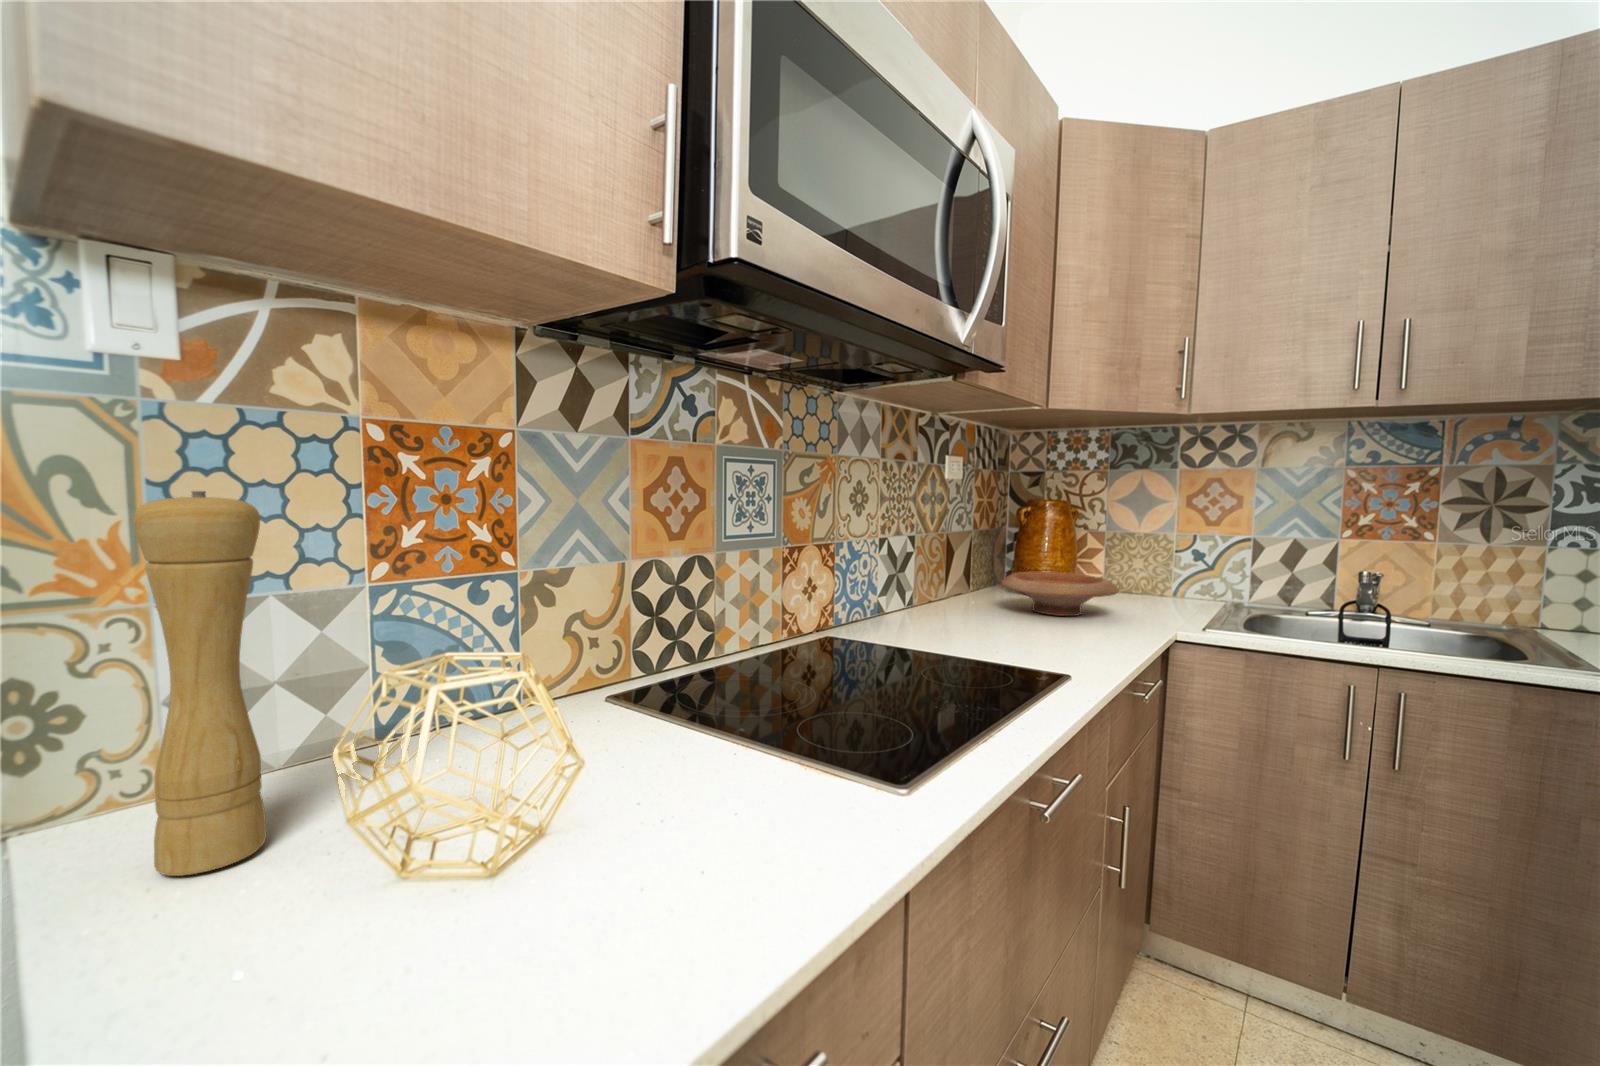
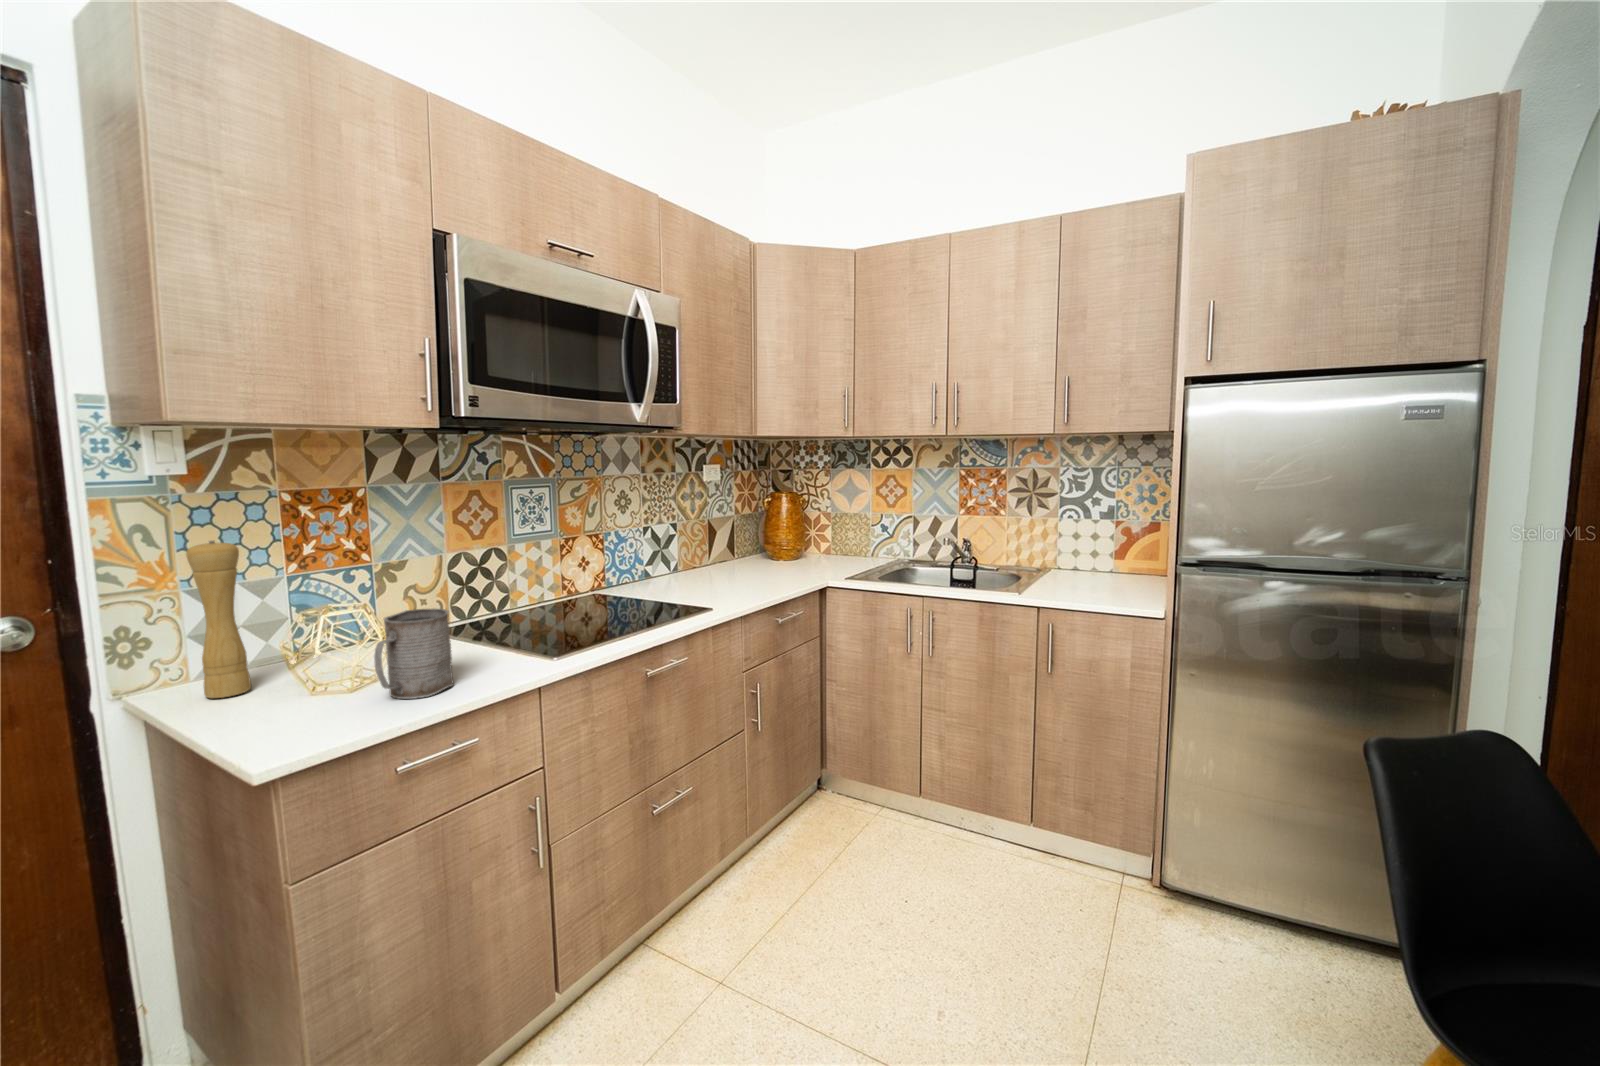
wooden bowl: present [1001,572,1119,616] -> none [738,544,812,573]
mug: none [558,675,725,927] -> present [374,608,453,699]

